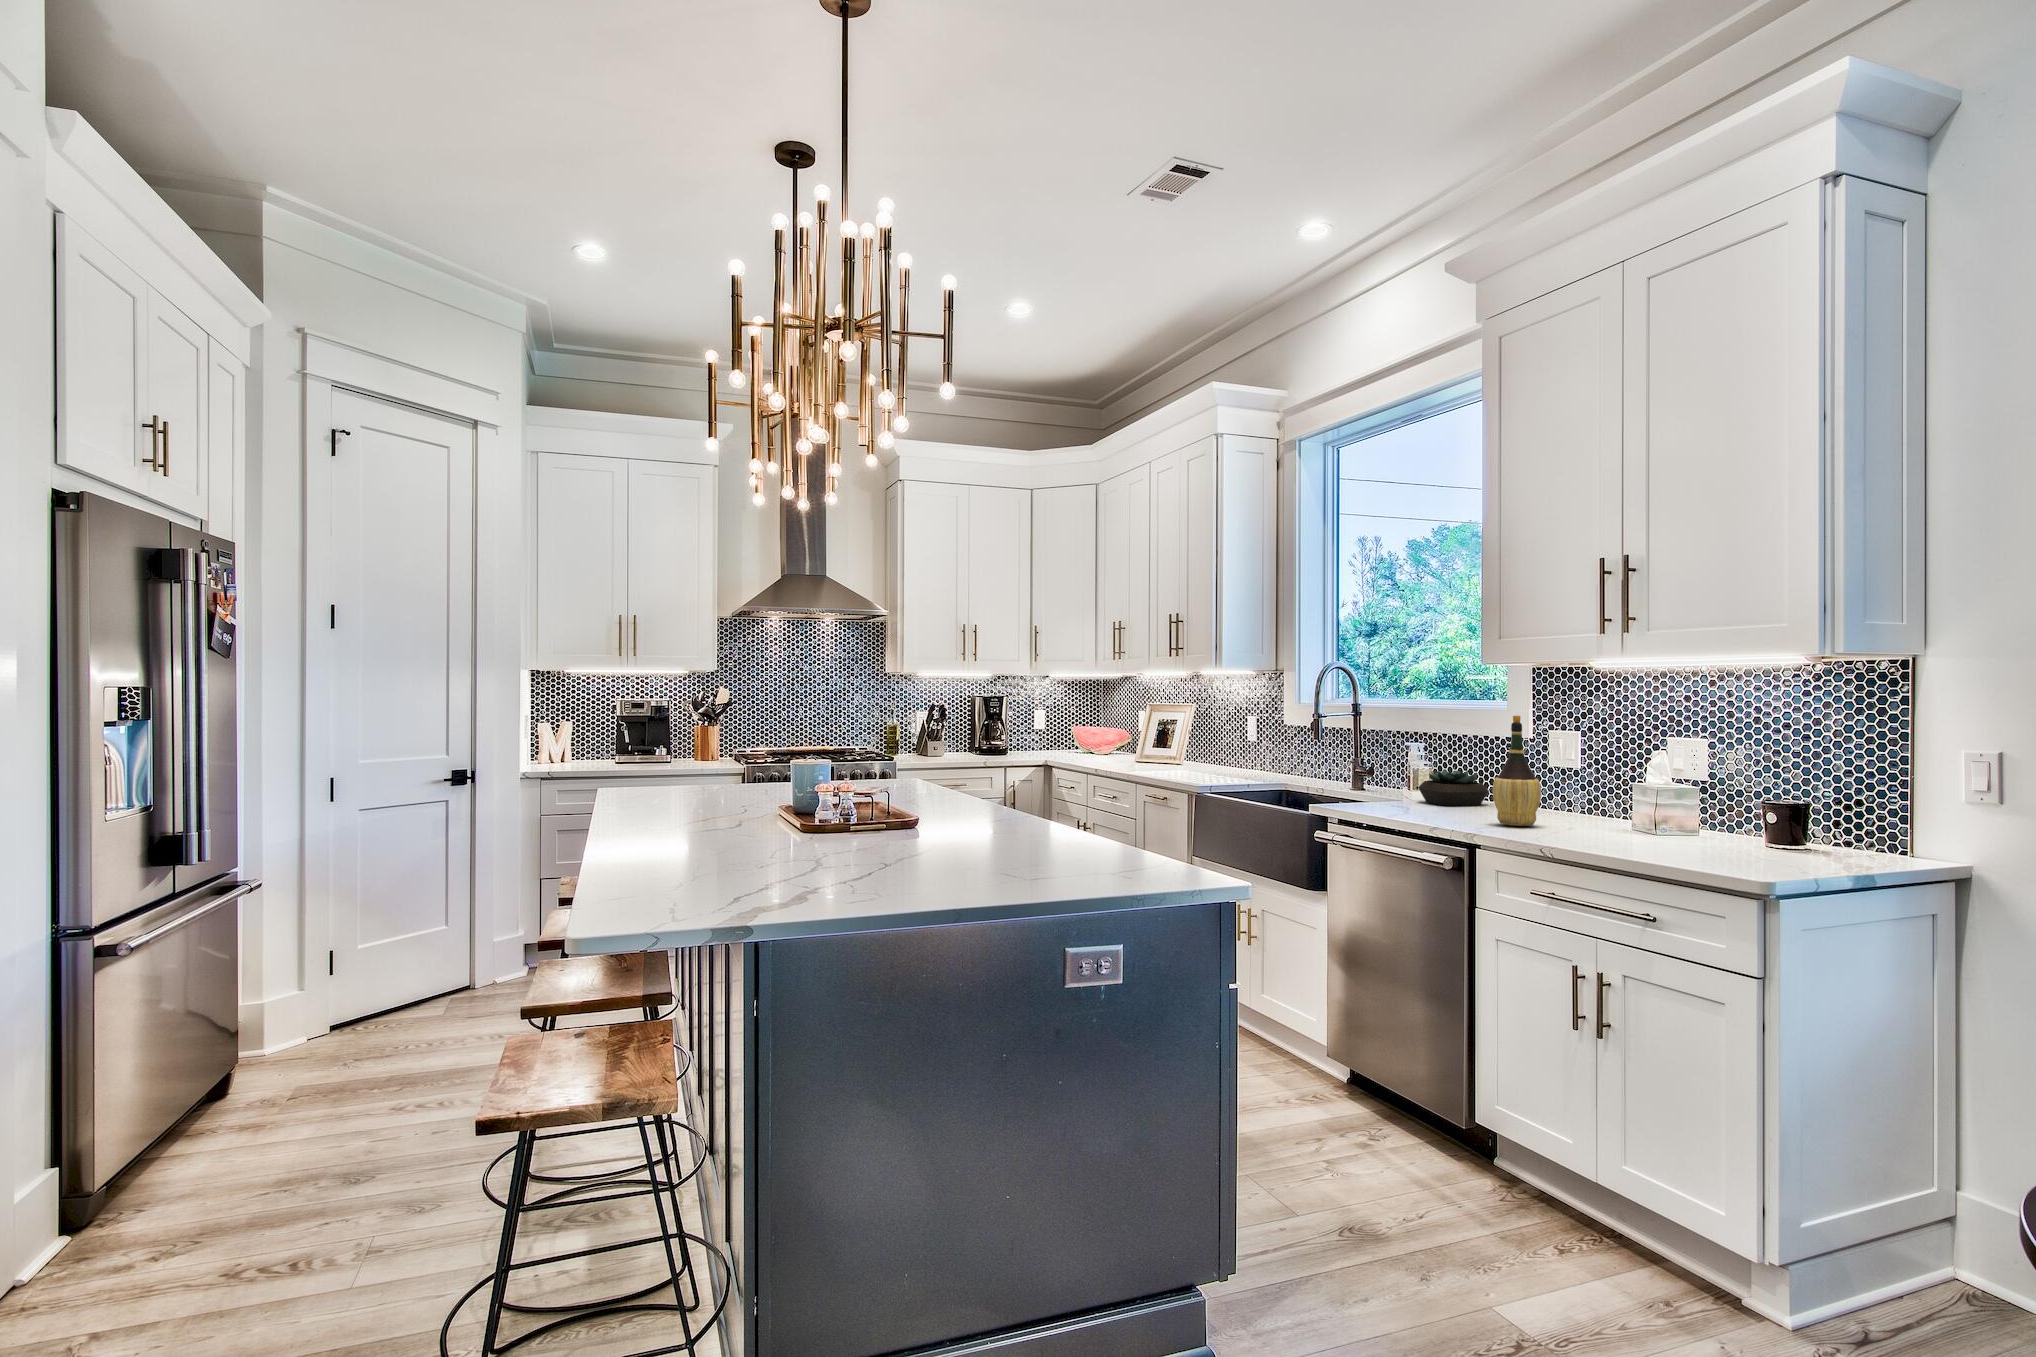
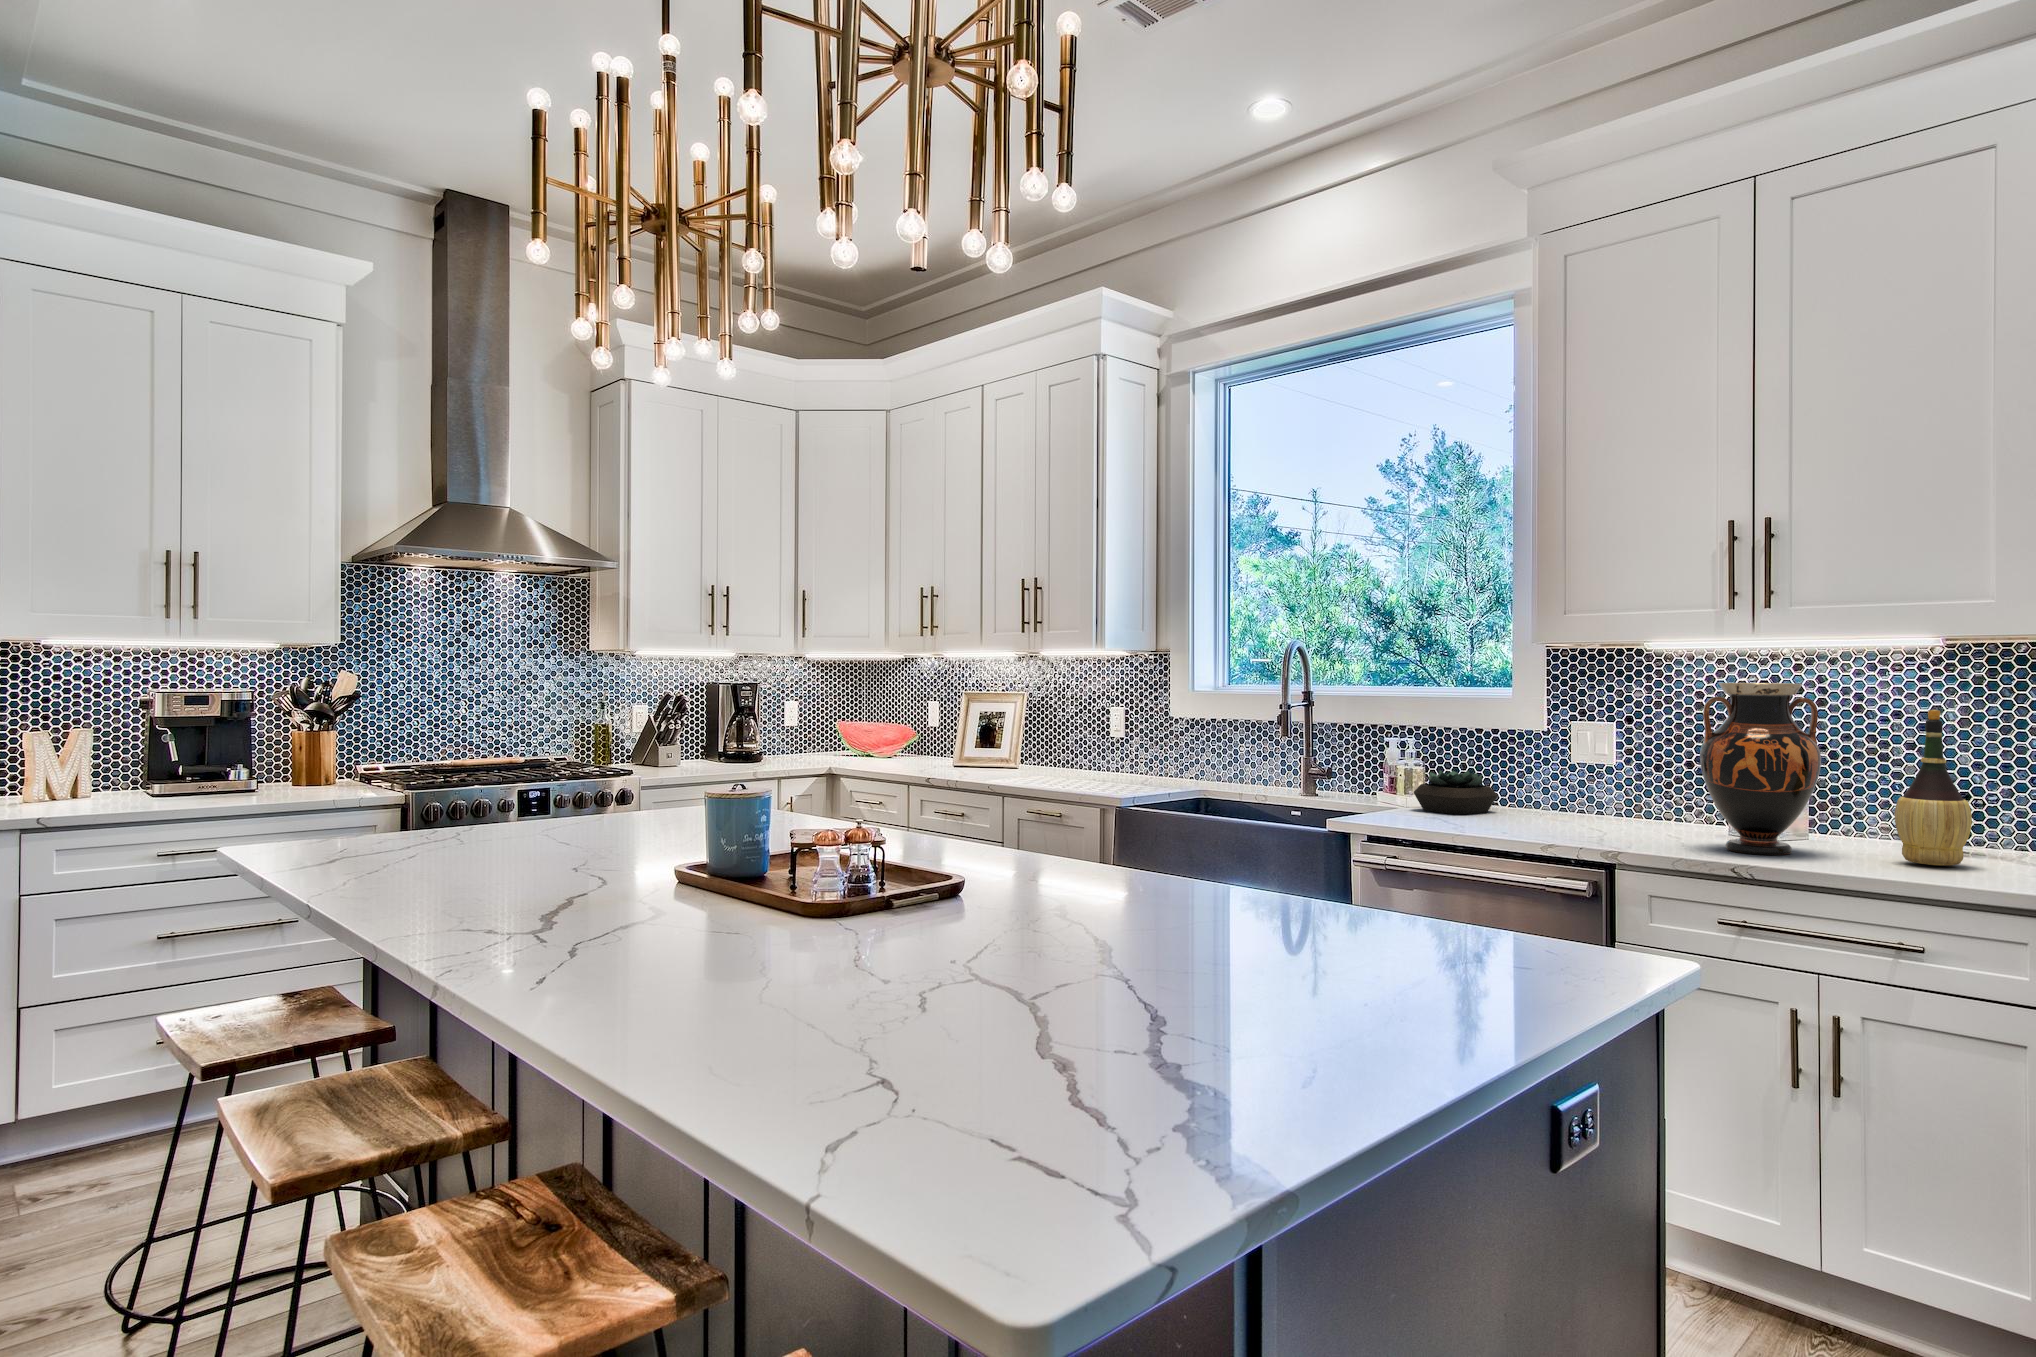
vase: none [1567,697,1669,843] -> present [1700,683,1821,855]
wine bottle: present [1492,715,1541,826] -> present [1895,710,1972,866]

